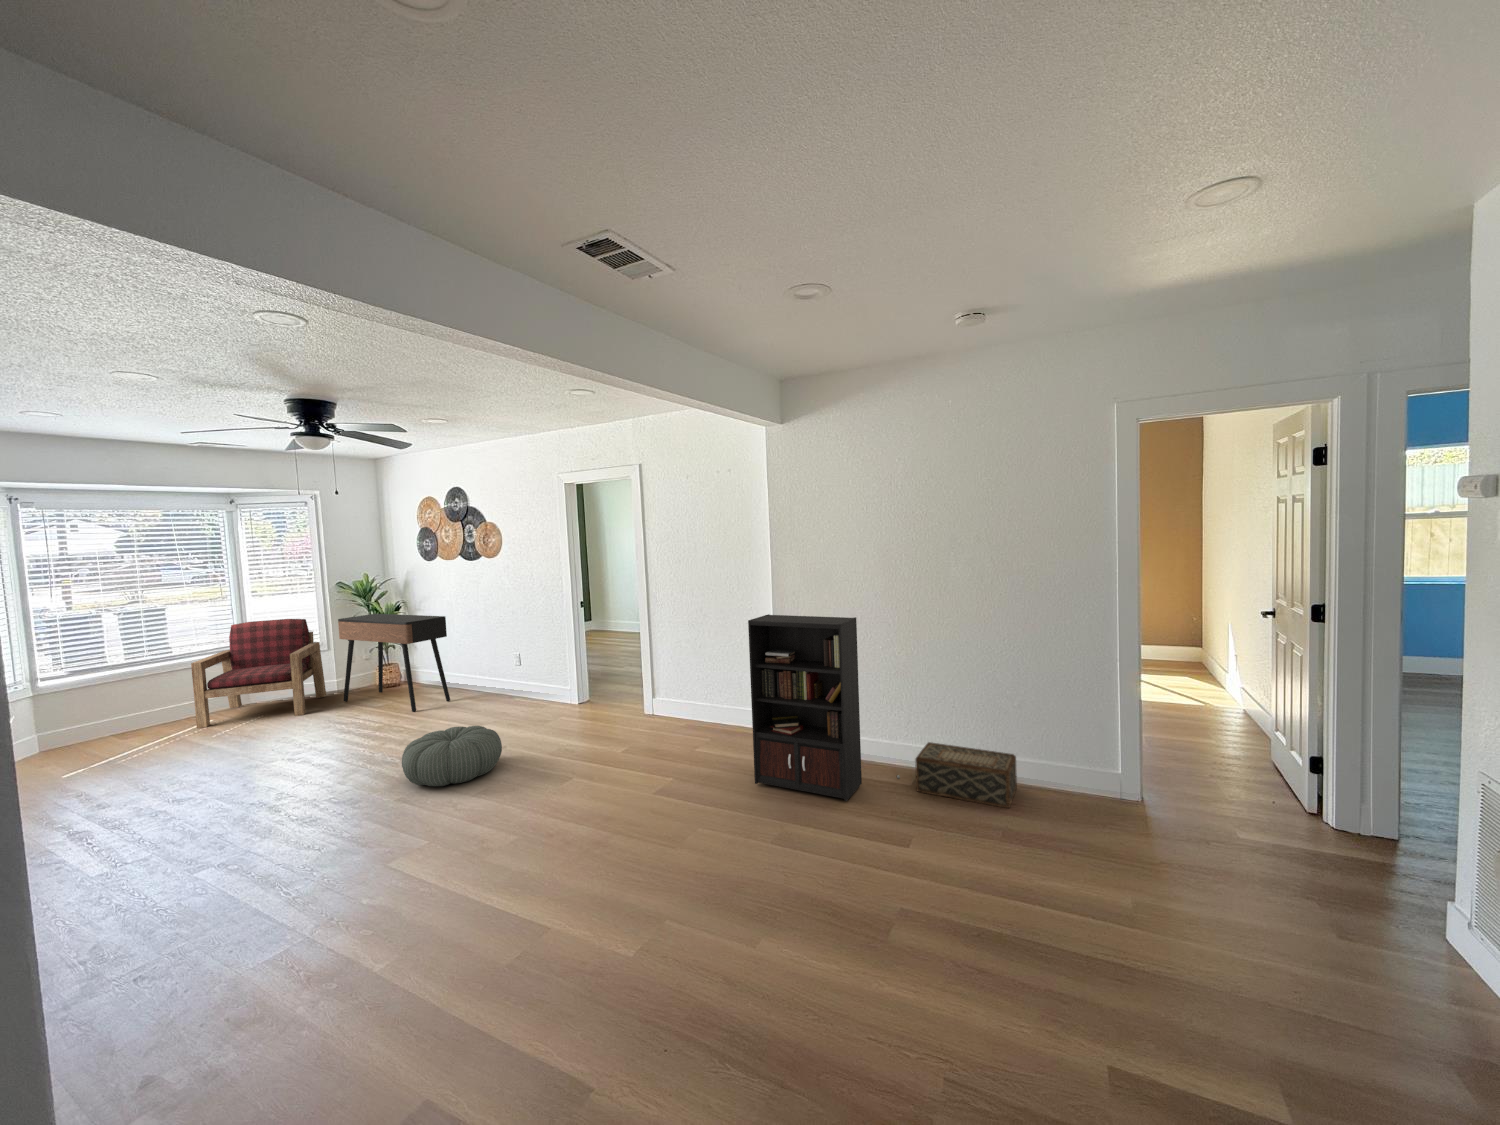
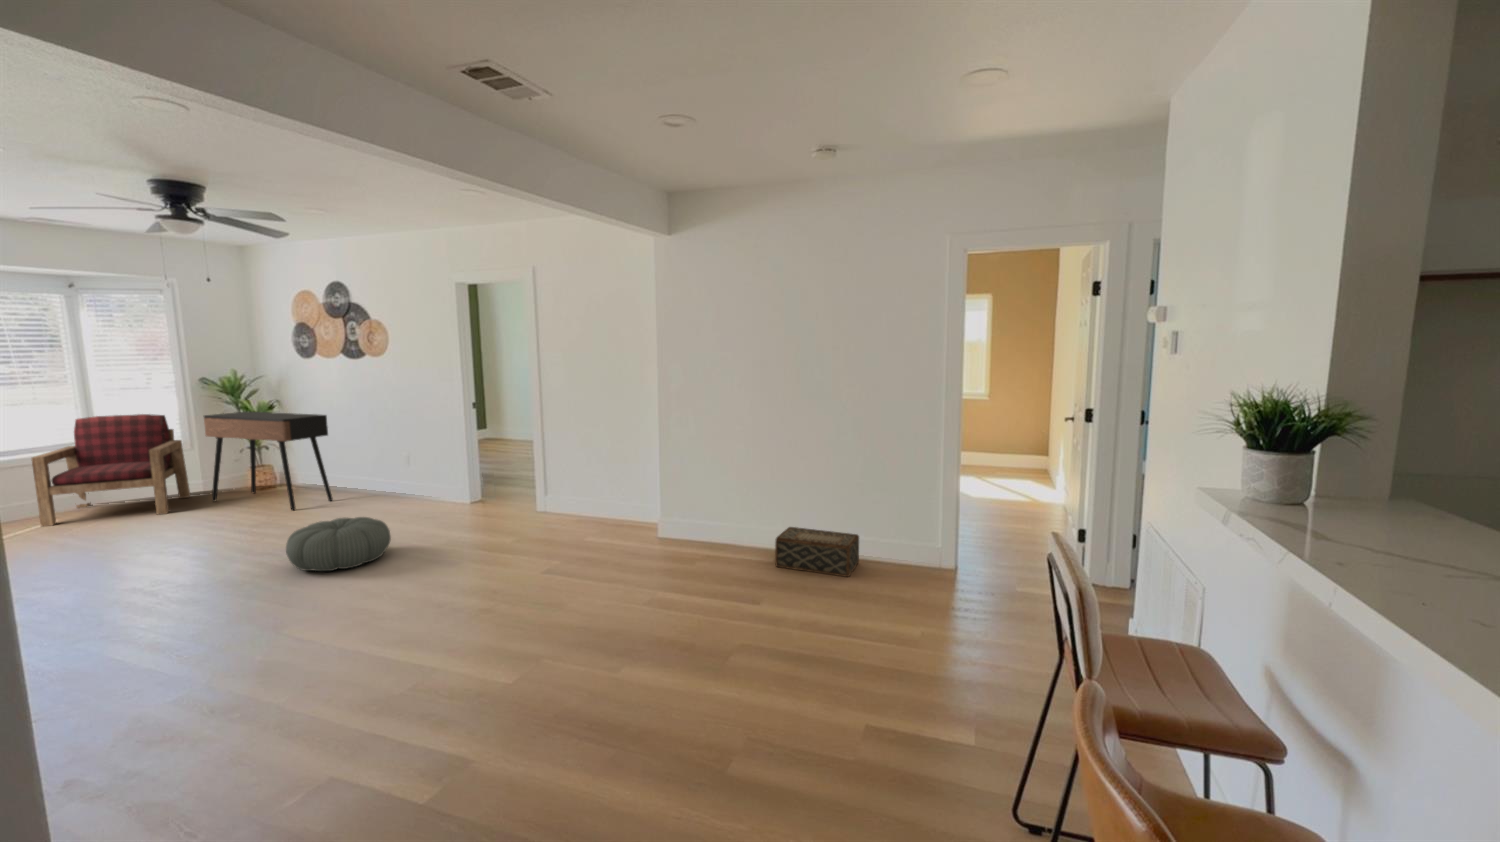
bookcase: present [748,614,900,801] -> none [631,413,764,575]

